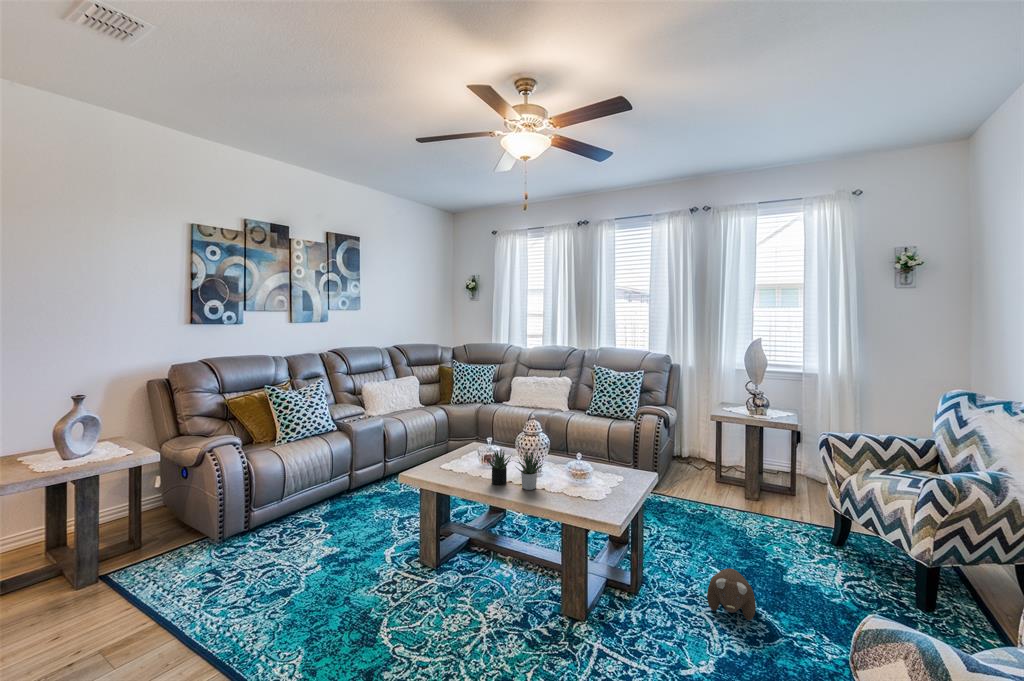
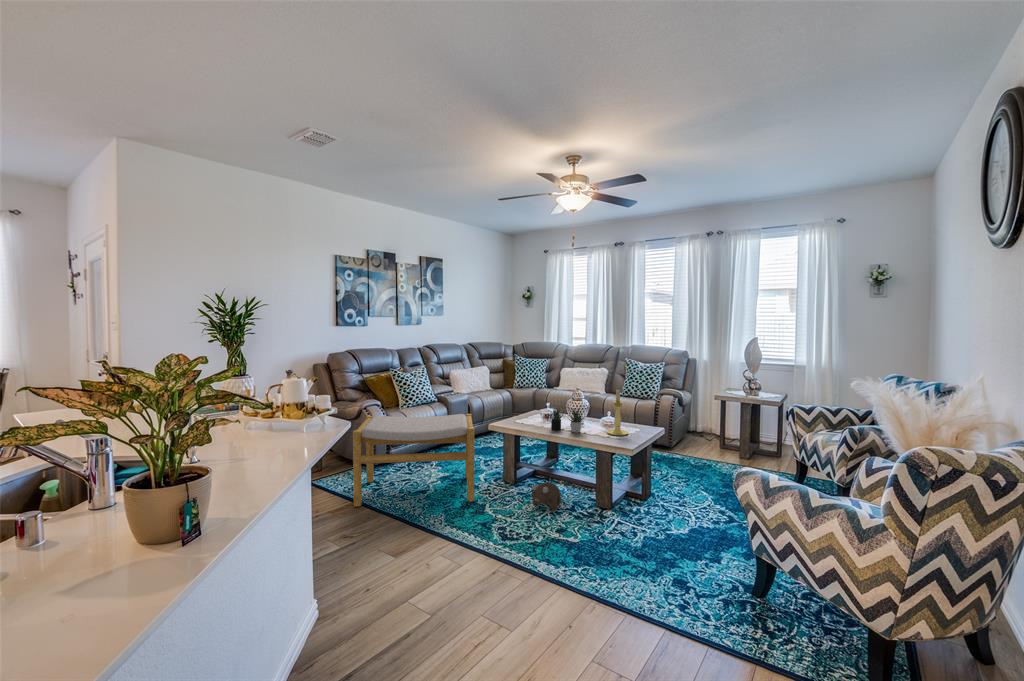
candle holder: none [576,422,609,495] -> present [607,390,628,436]
footstool: none [140,458,374,640] -> present [353,414,474,507]
plush toy: present [707,568,756,620] -> present [531,482,561,512]

